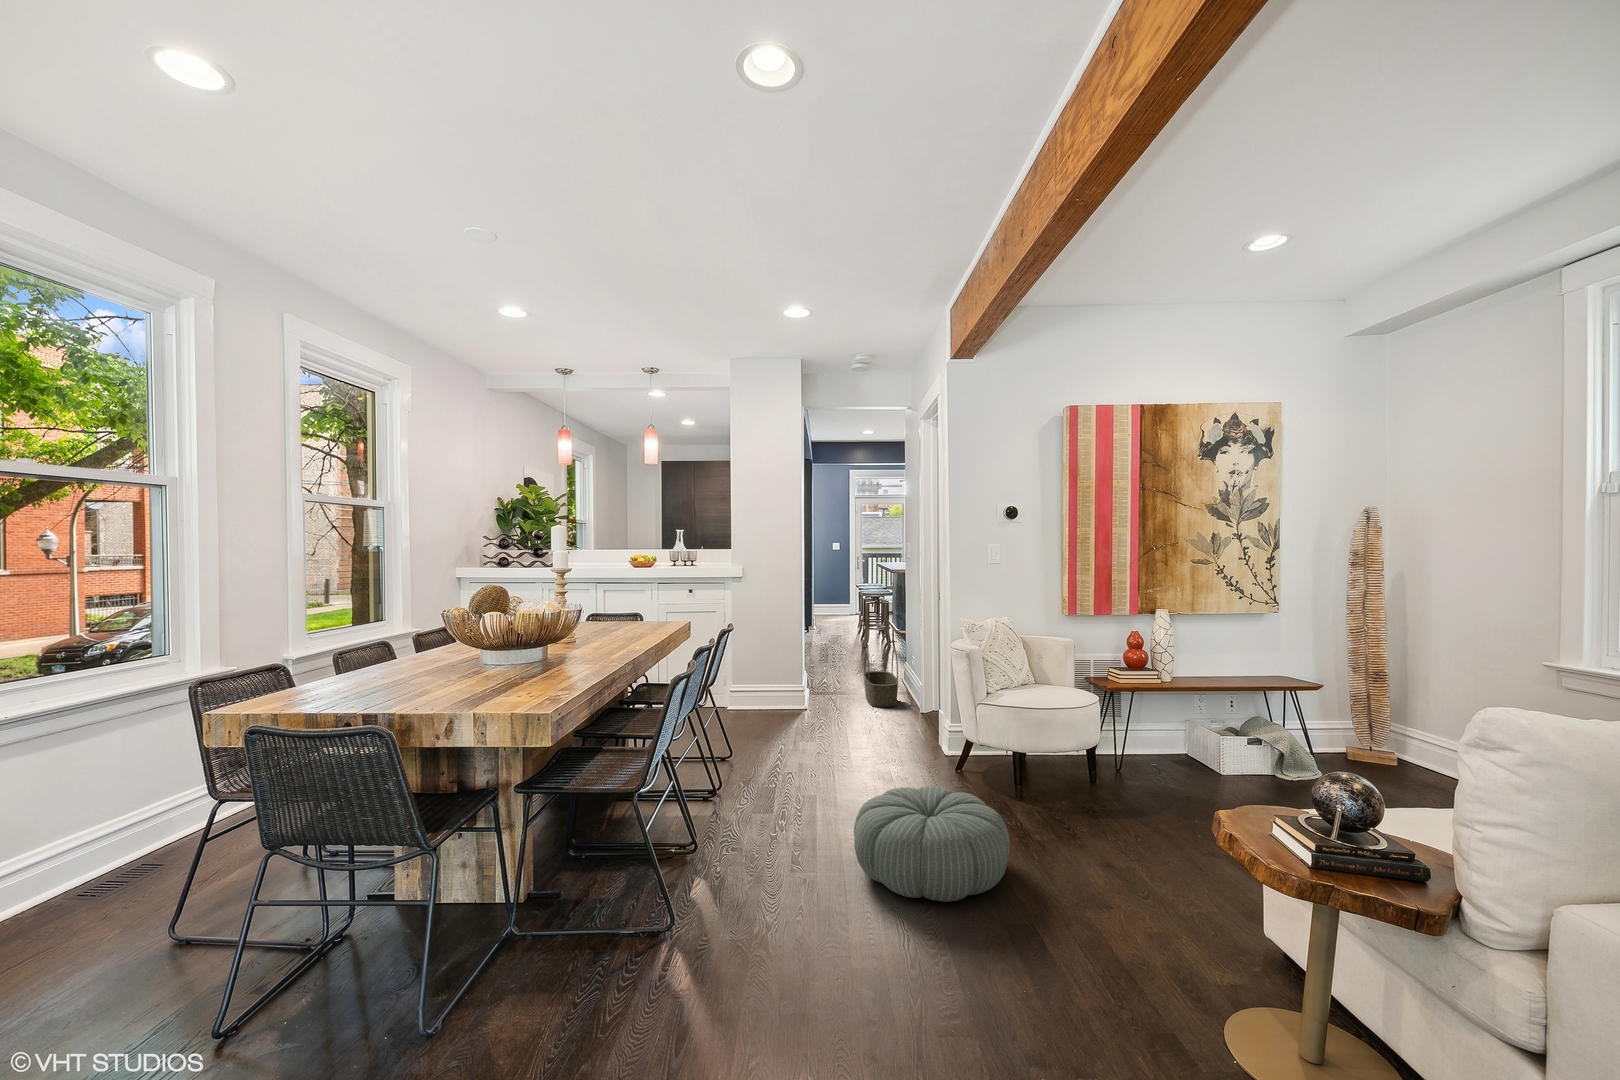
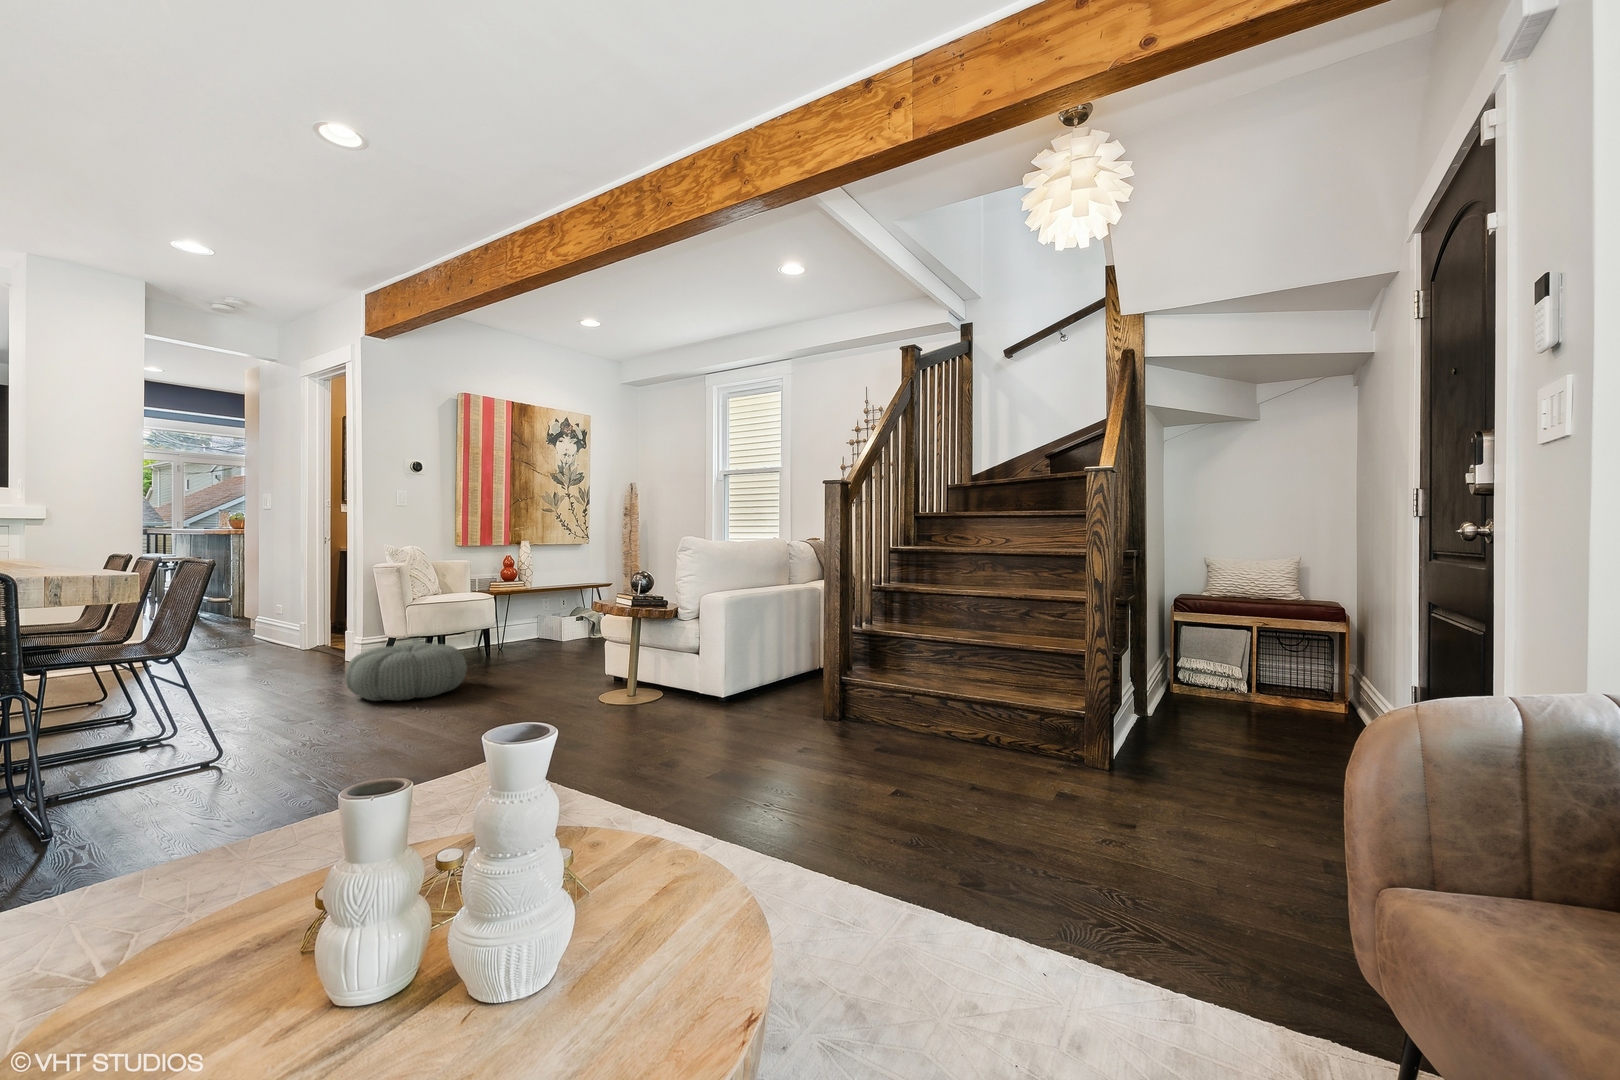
basket: present [864,649,898,707] -> none [232,596,283,650]

